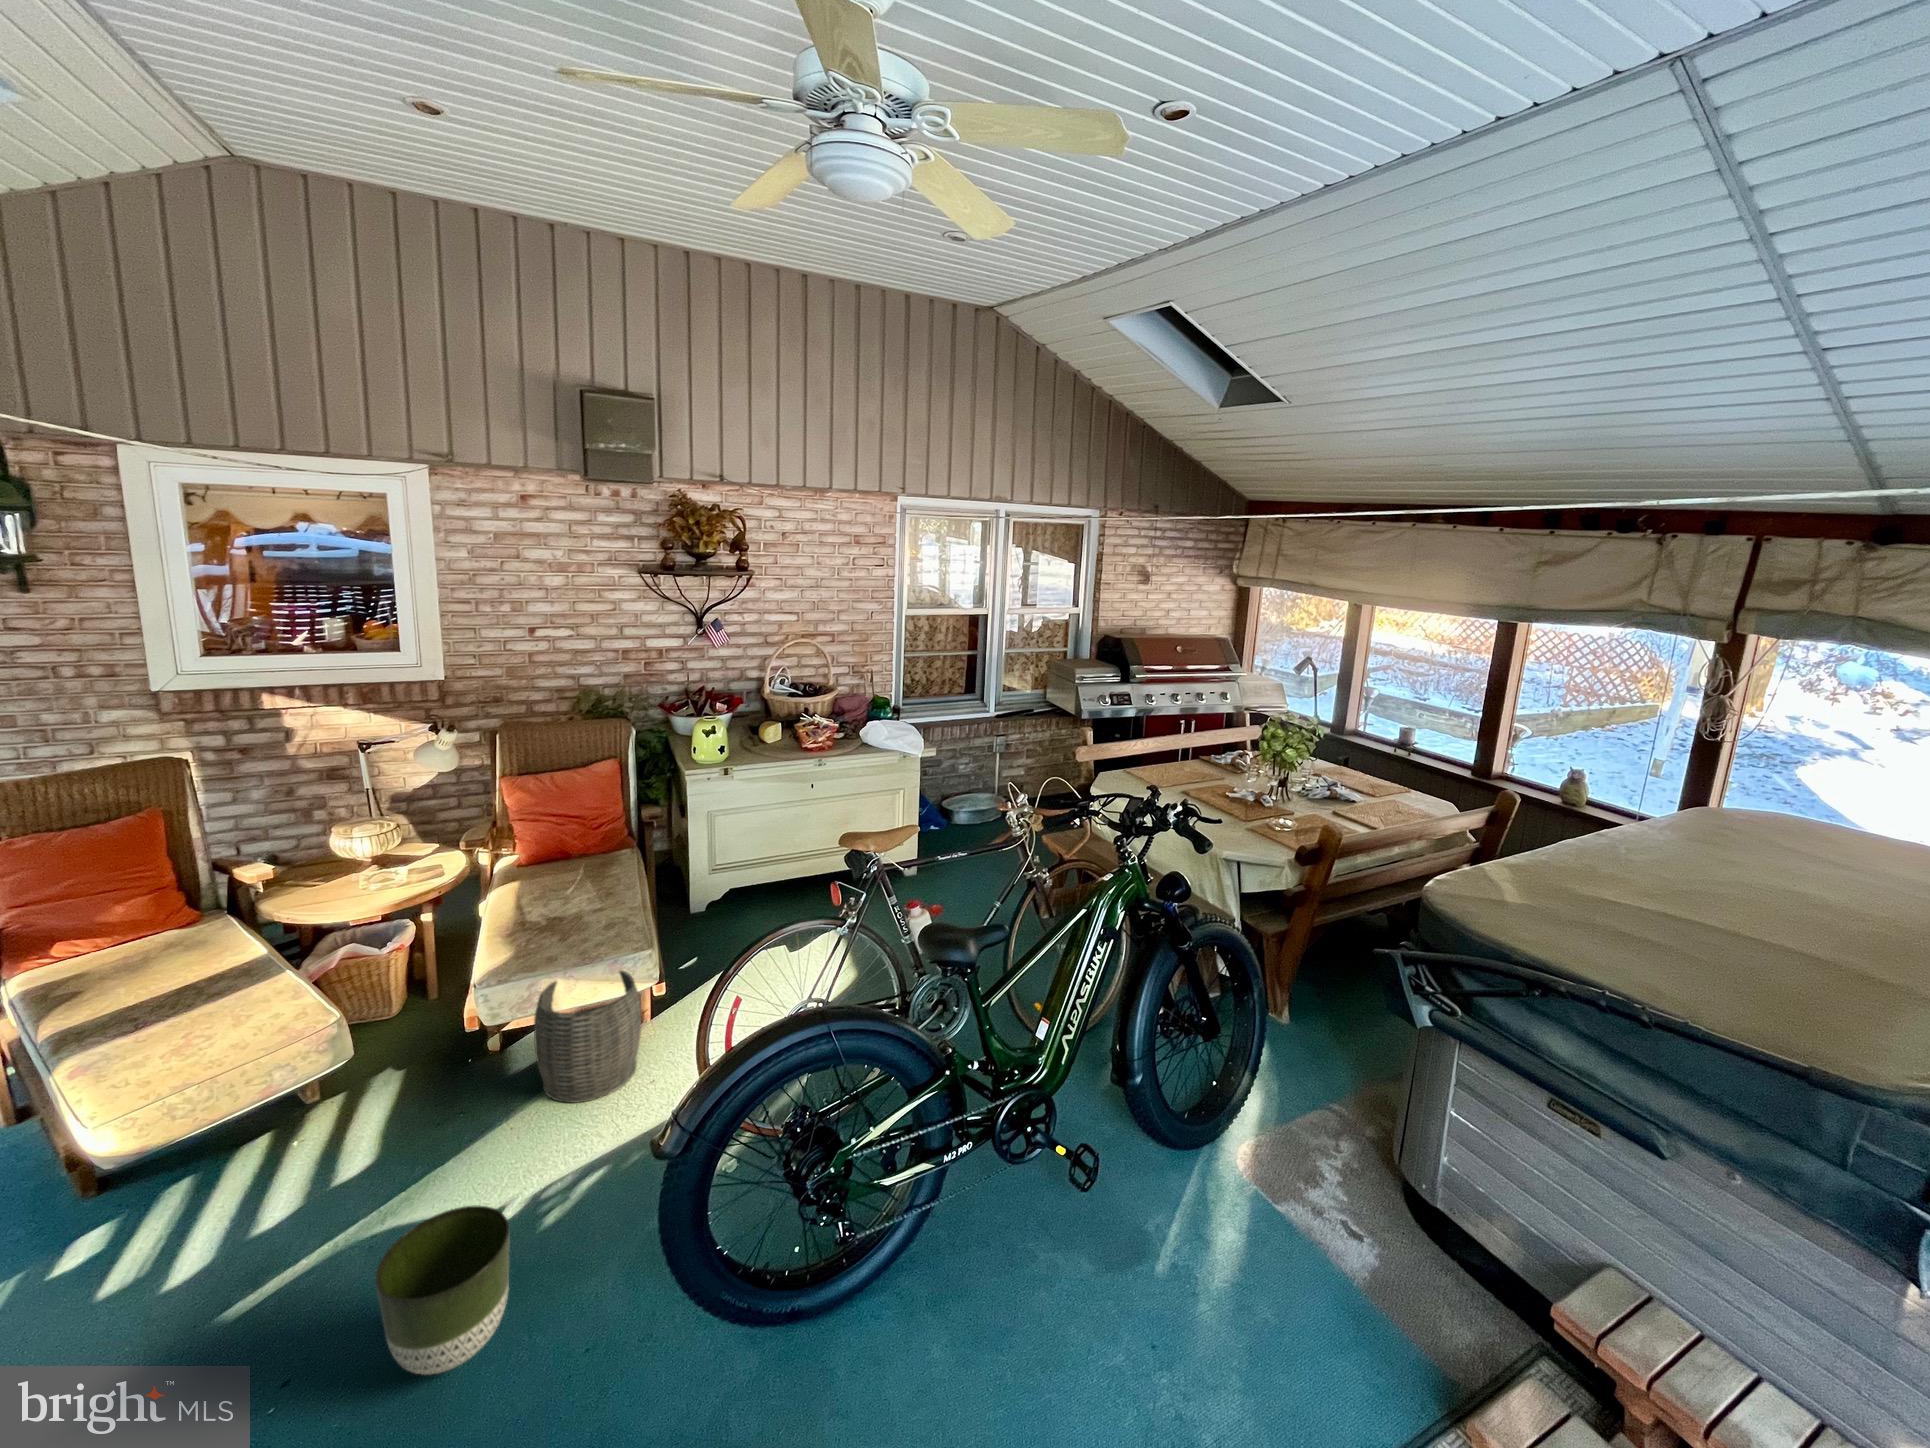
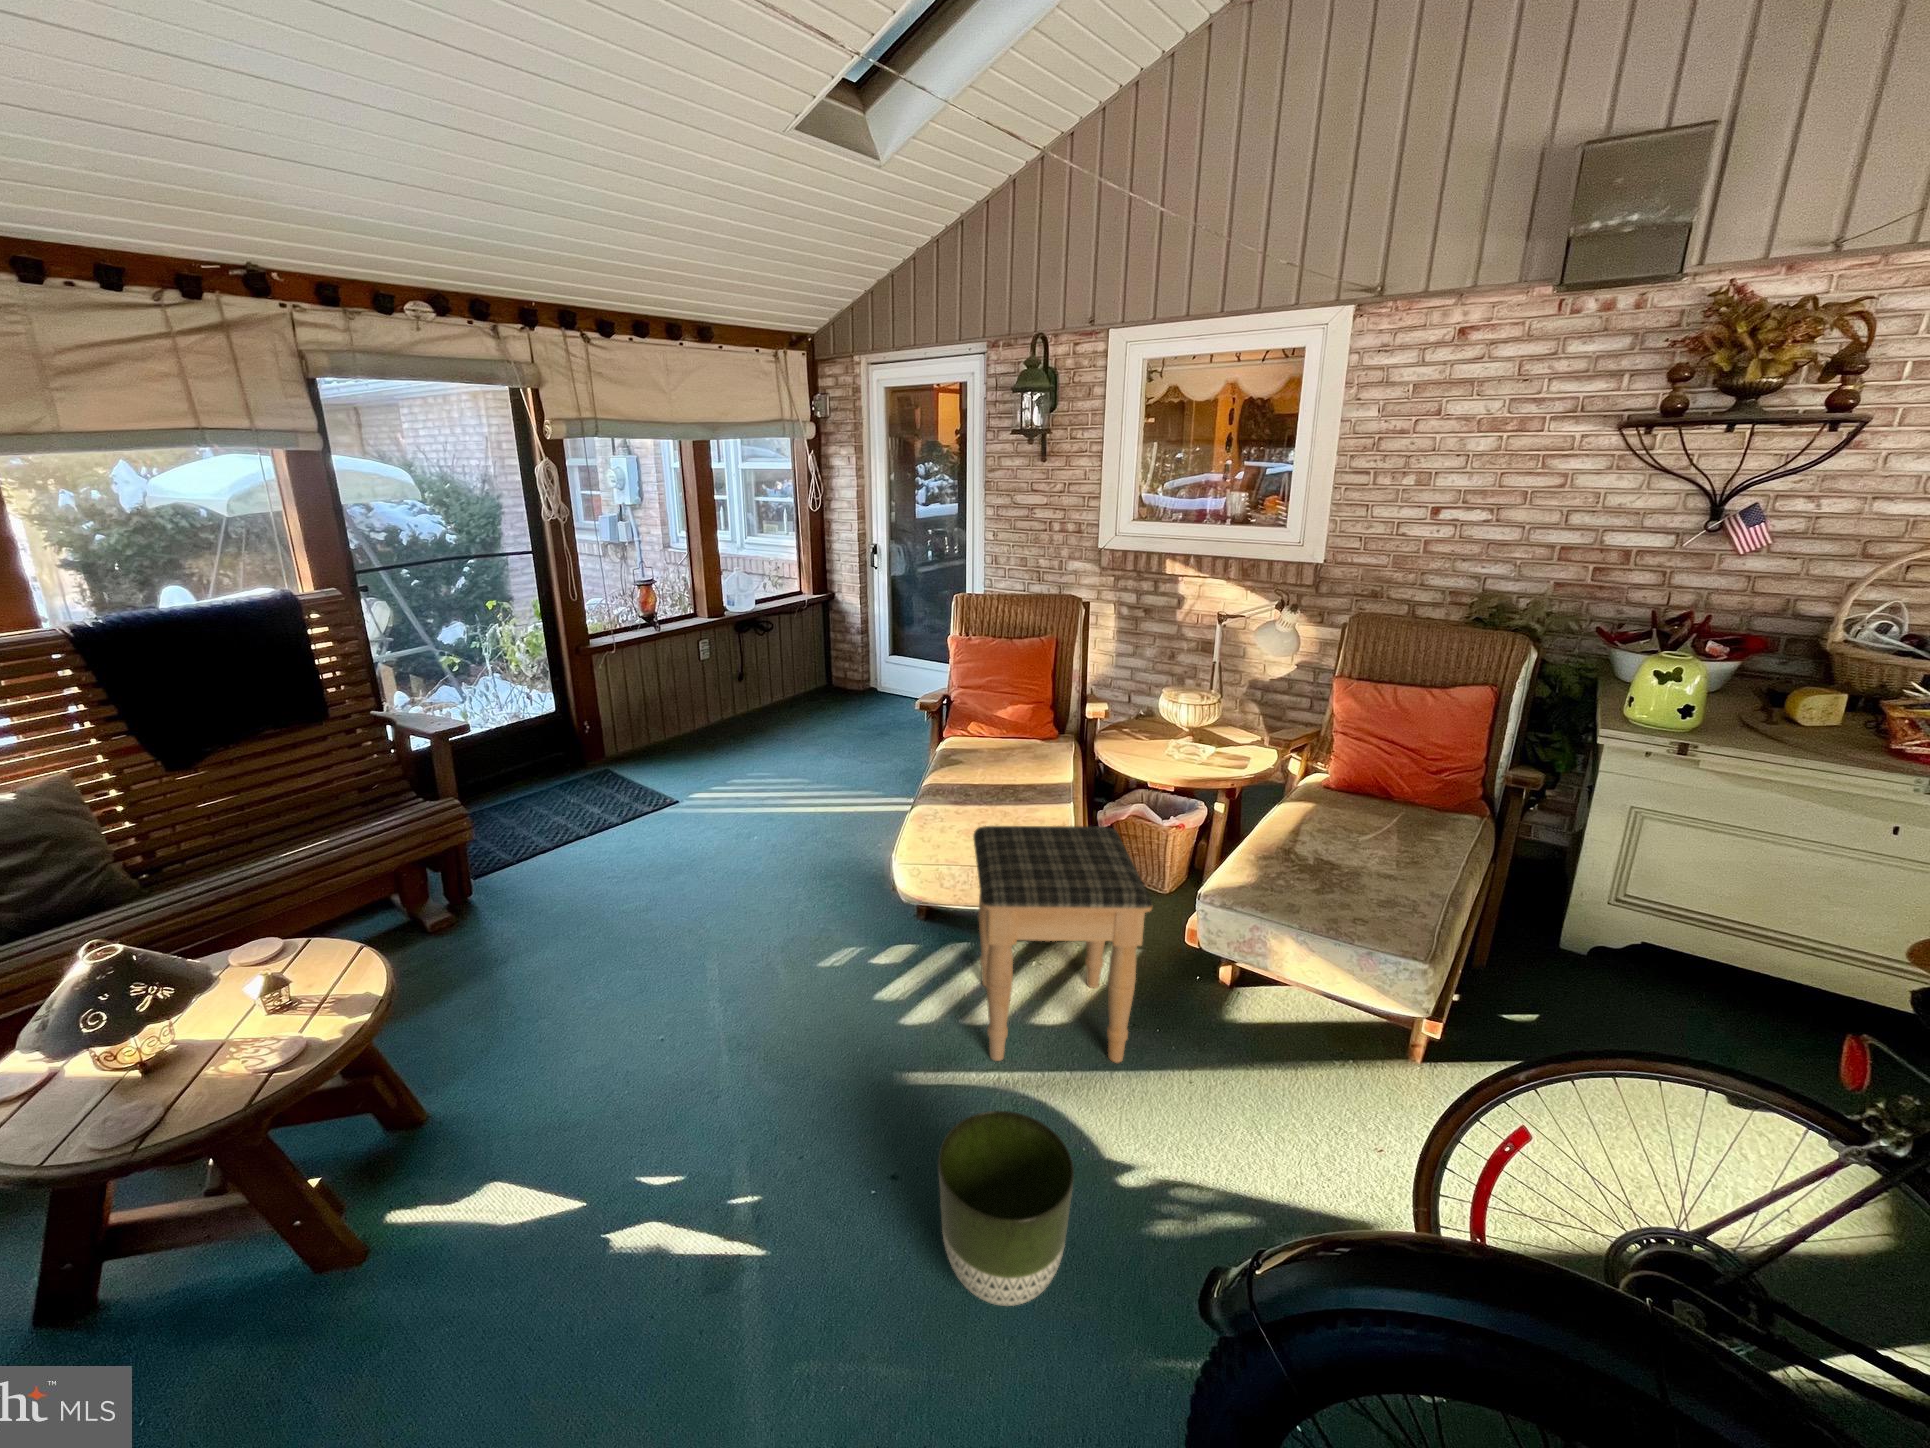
woven basket: present [534,971,641,1103] -> none [1241,935,1391,1123]
footstool: none [203,972,456,1242] -> present [973,826,1152,1062]

